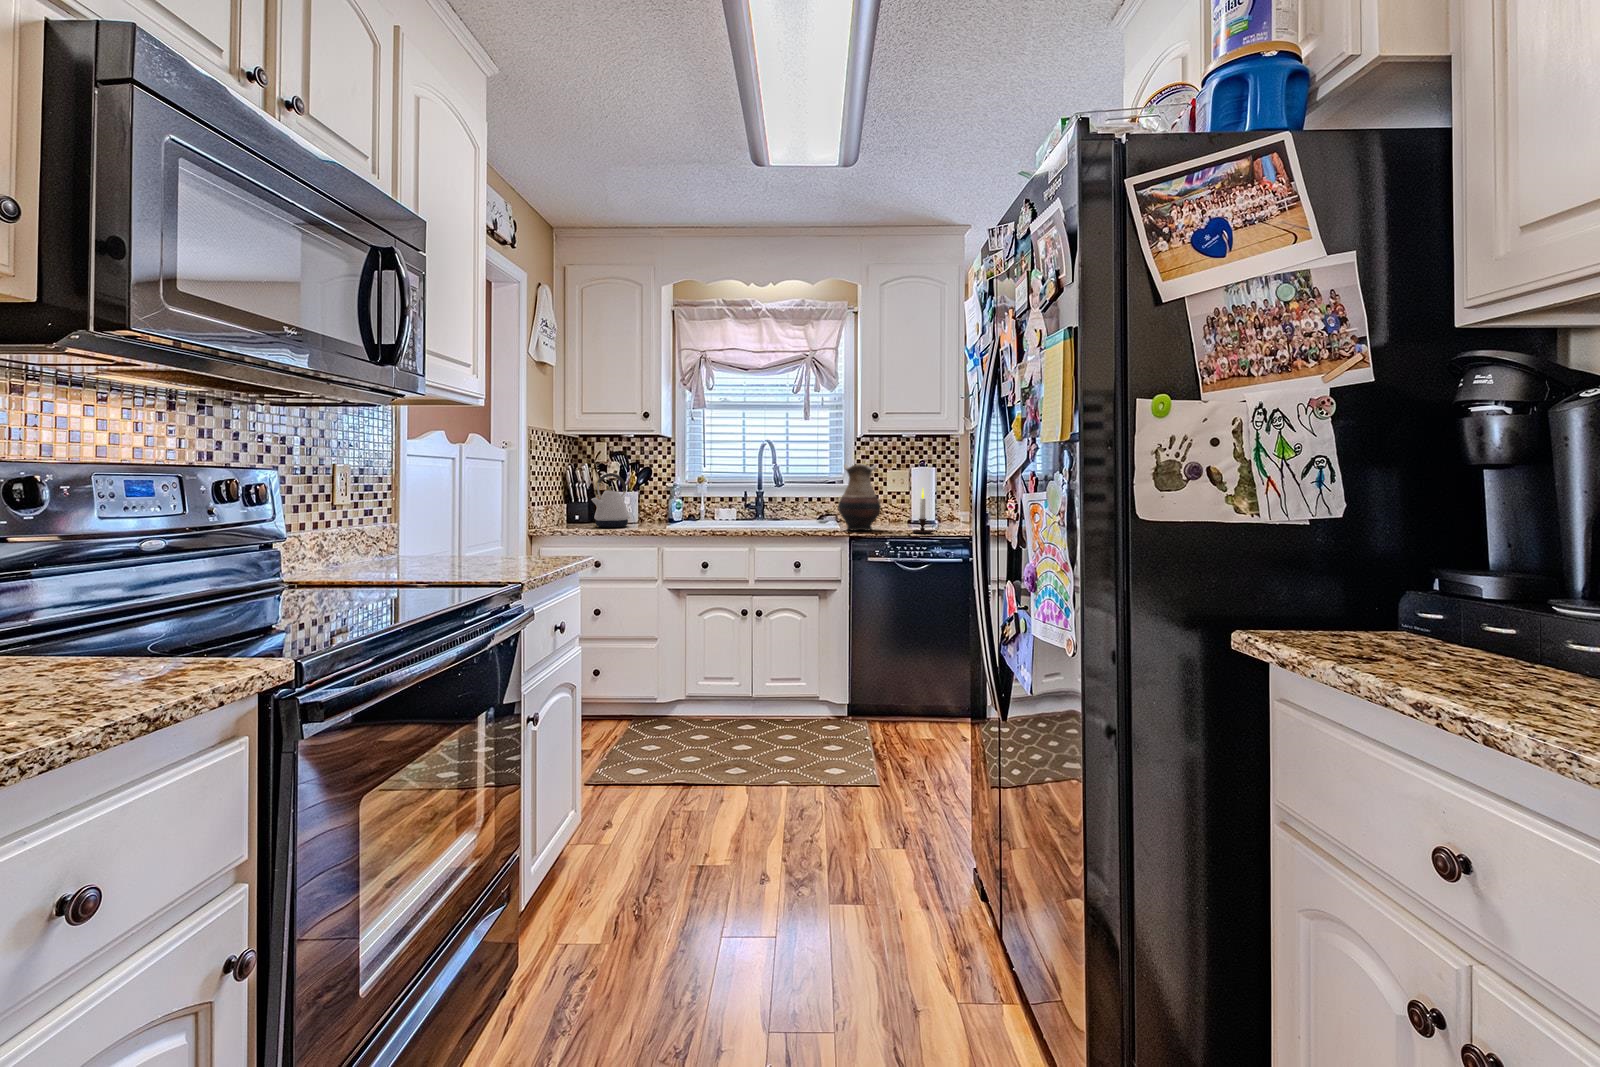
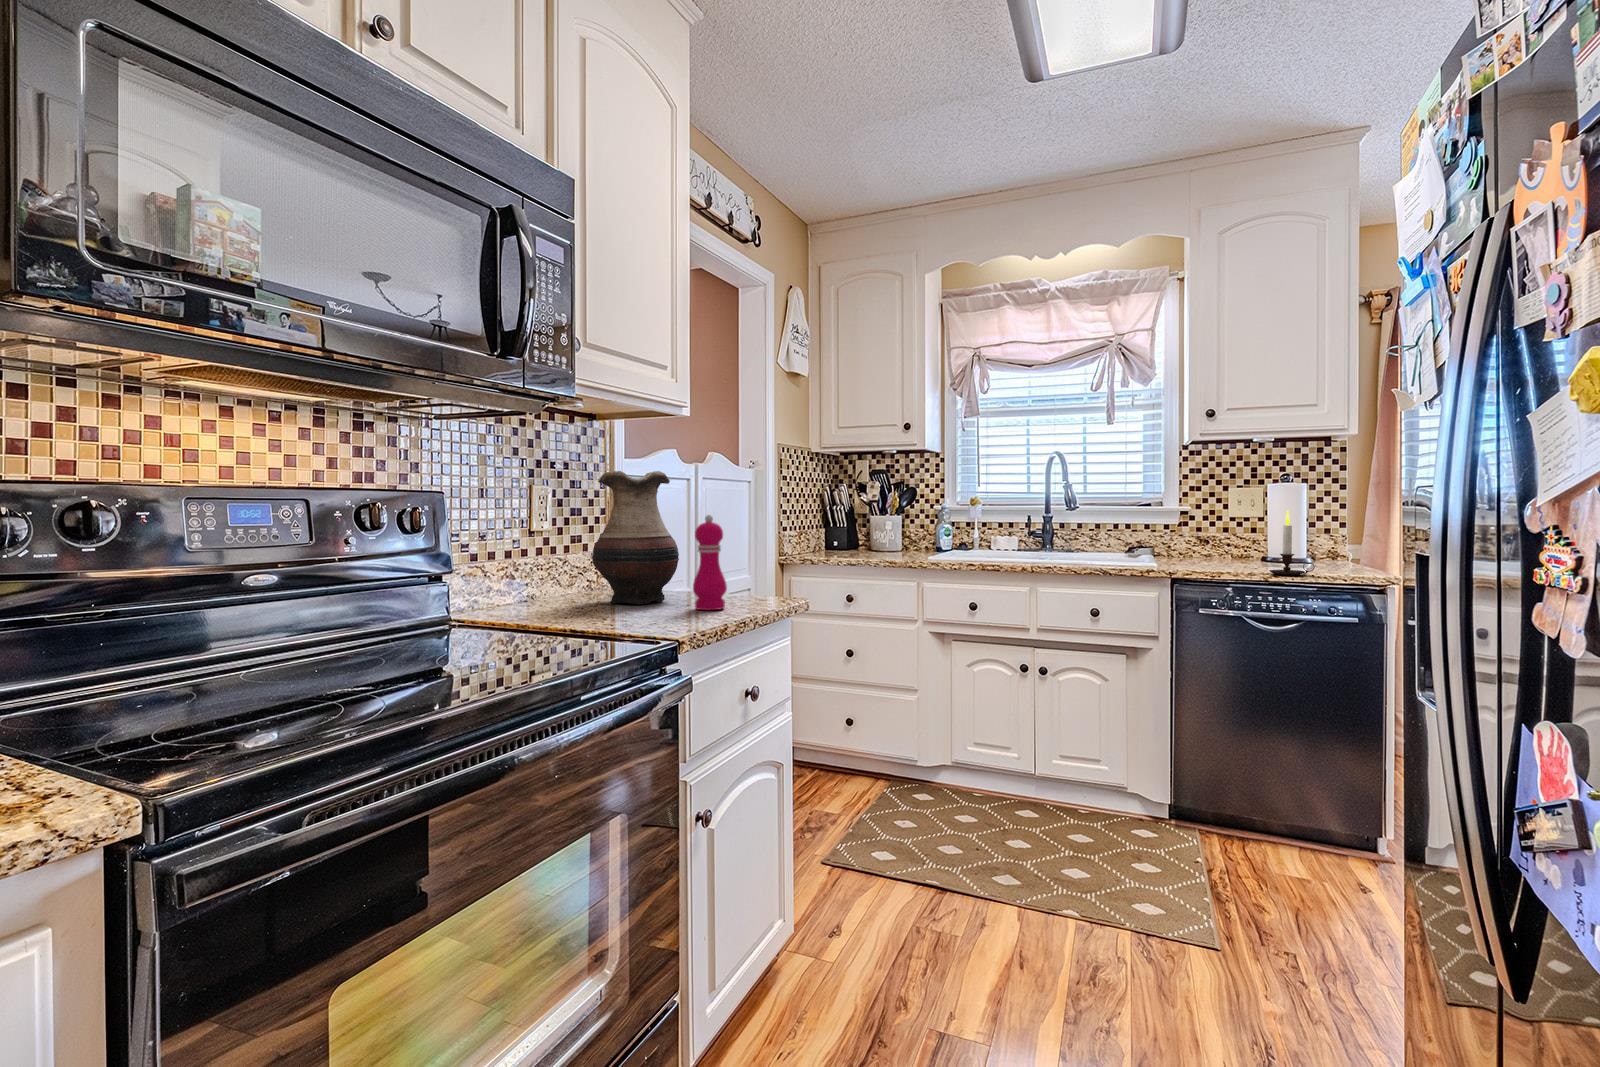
vase: present [838,464,881,531] -> present [592,471,679,604]
kettle: present [592,473,630,527] -> none [843,495,887,558]
pepper mill: none [499,490,529,567] -> present [693,515,727,610]

